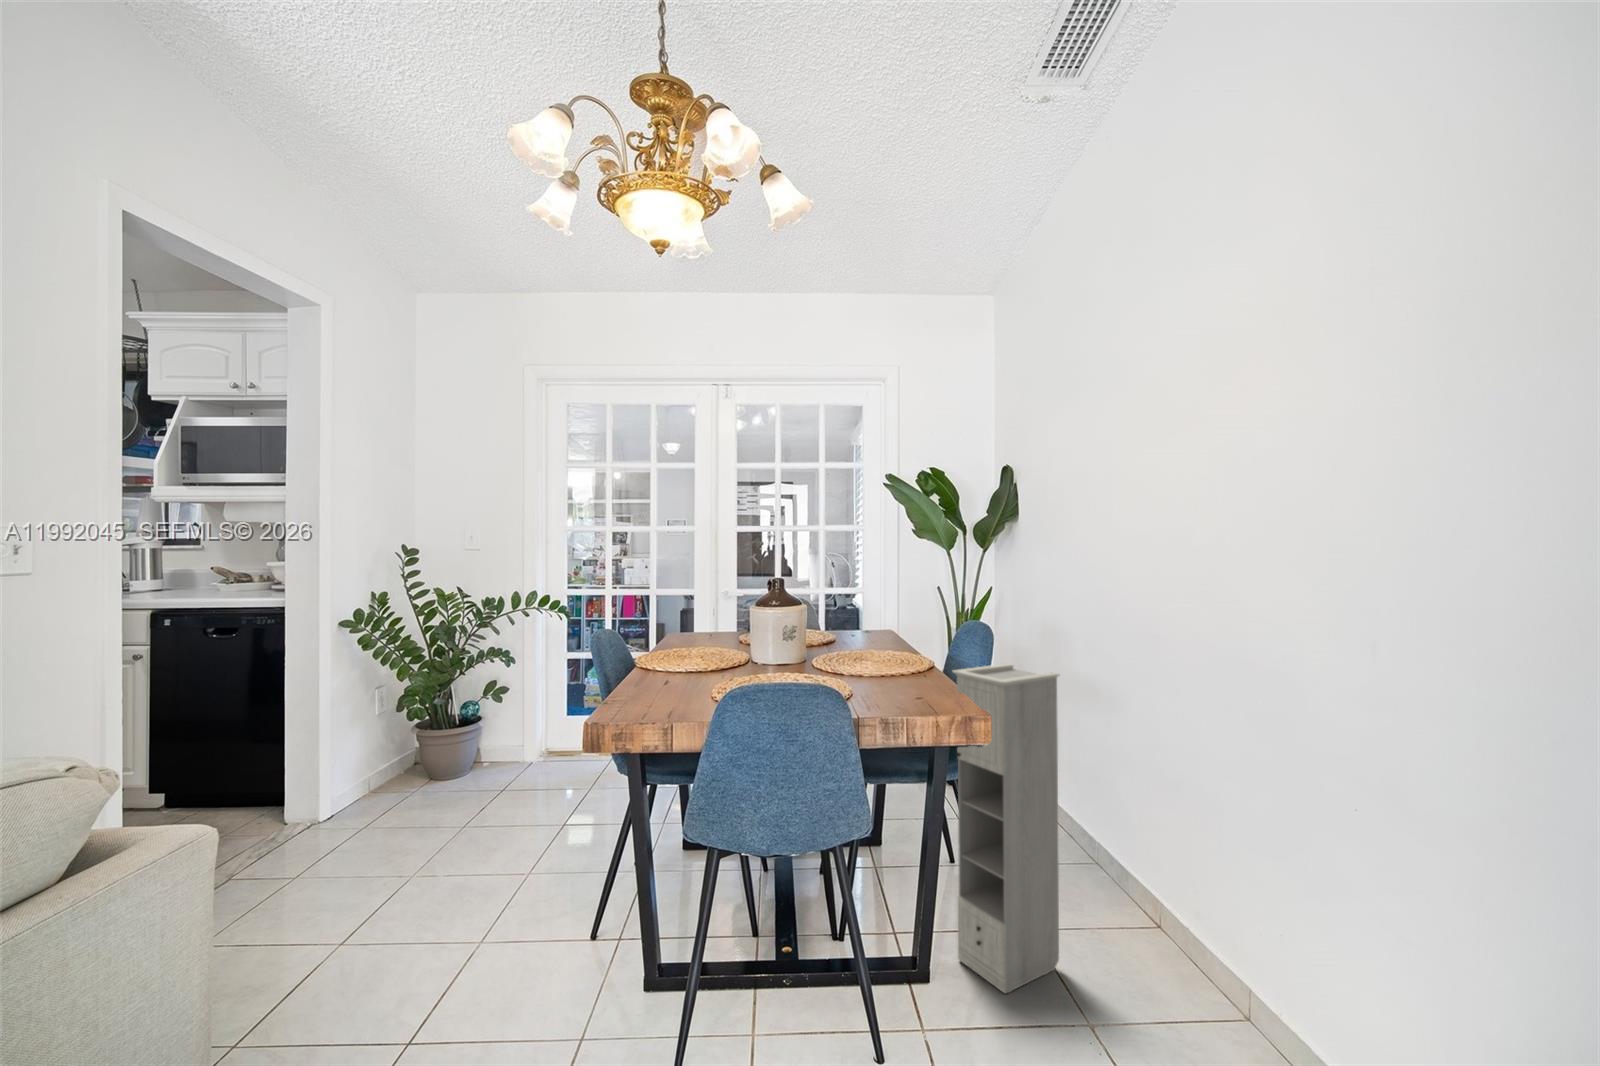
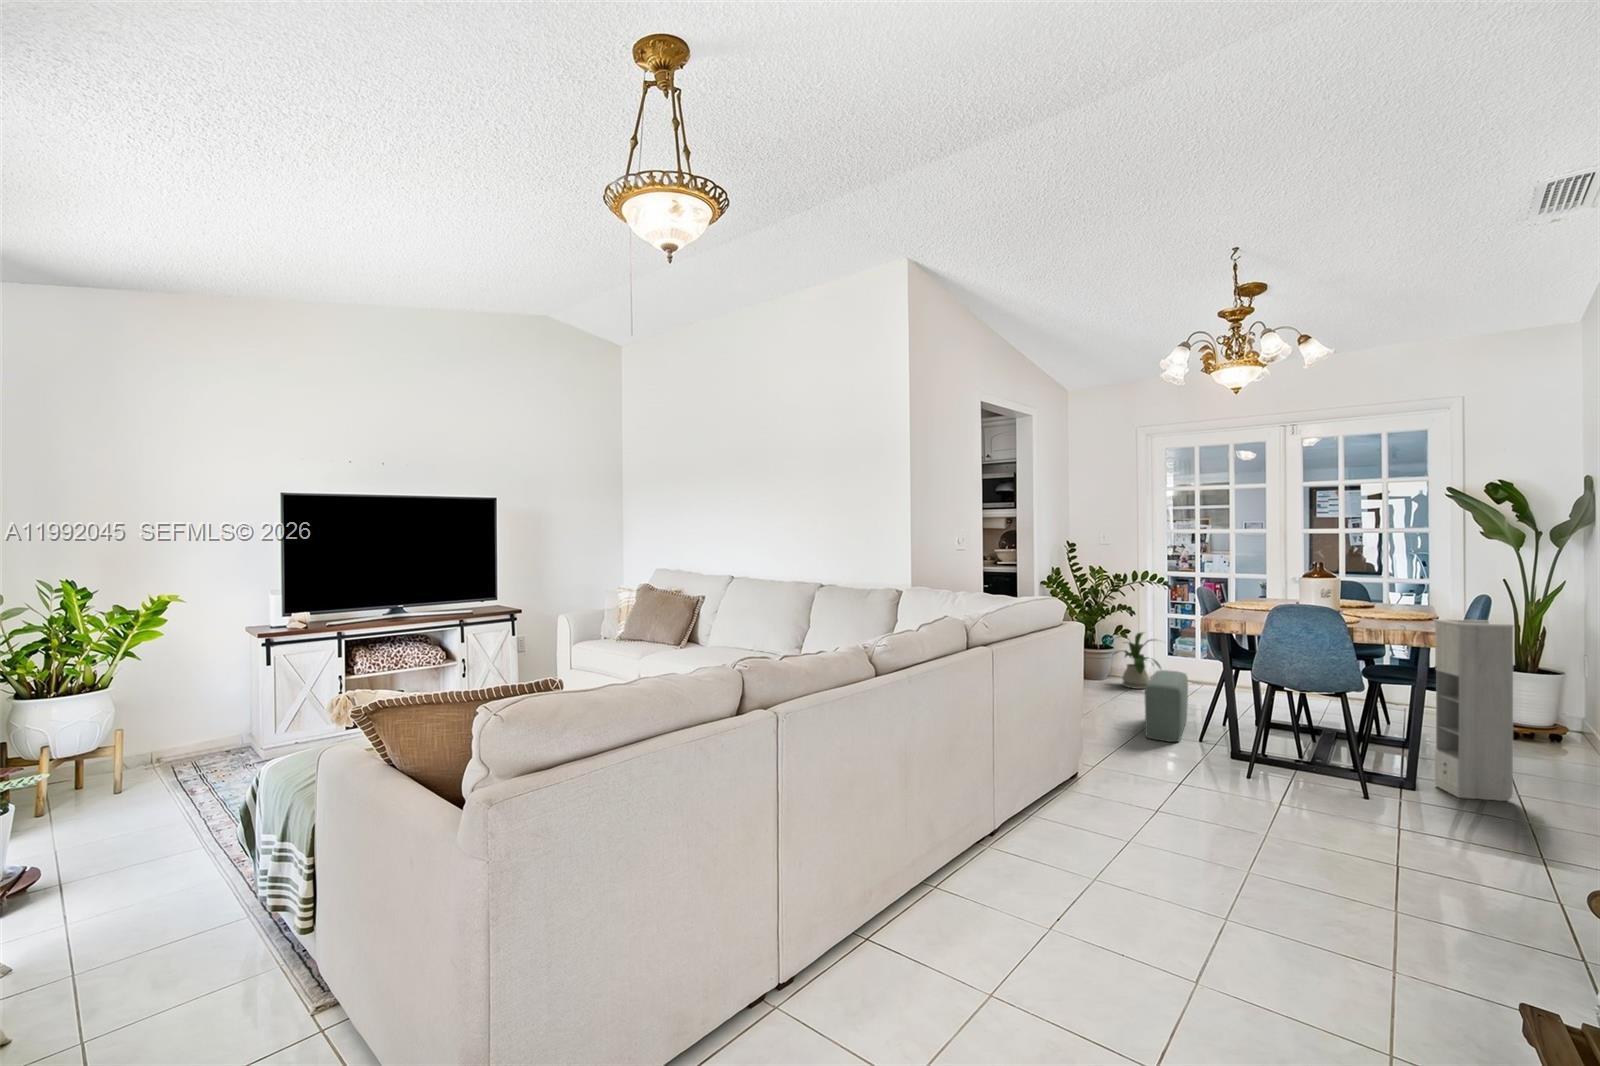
house plant: none [475,690,562,783] -> present [1114,633,1161,689]
pouf: none [482,779,580,973] -> present [1145,670,1188,742]

